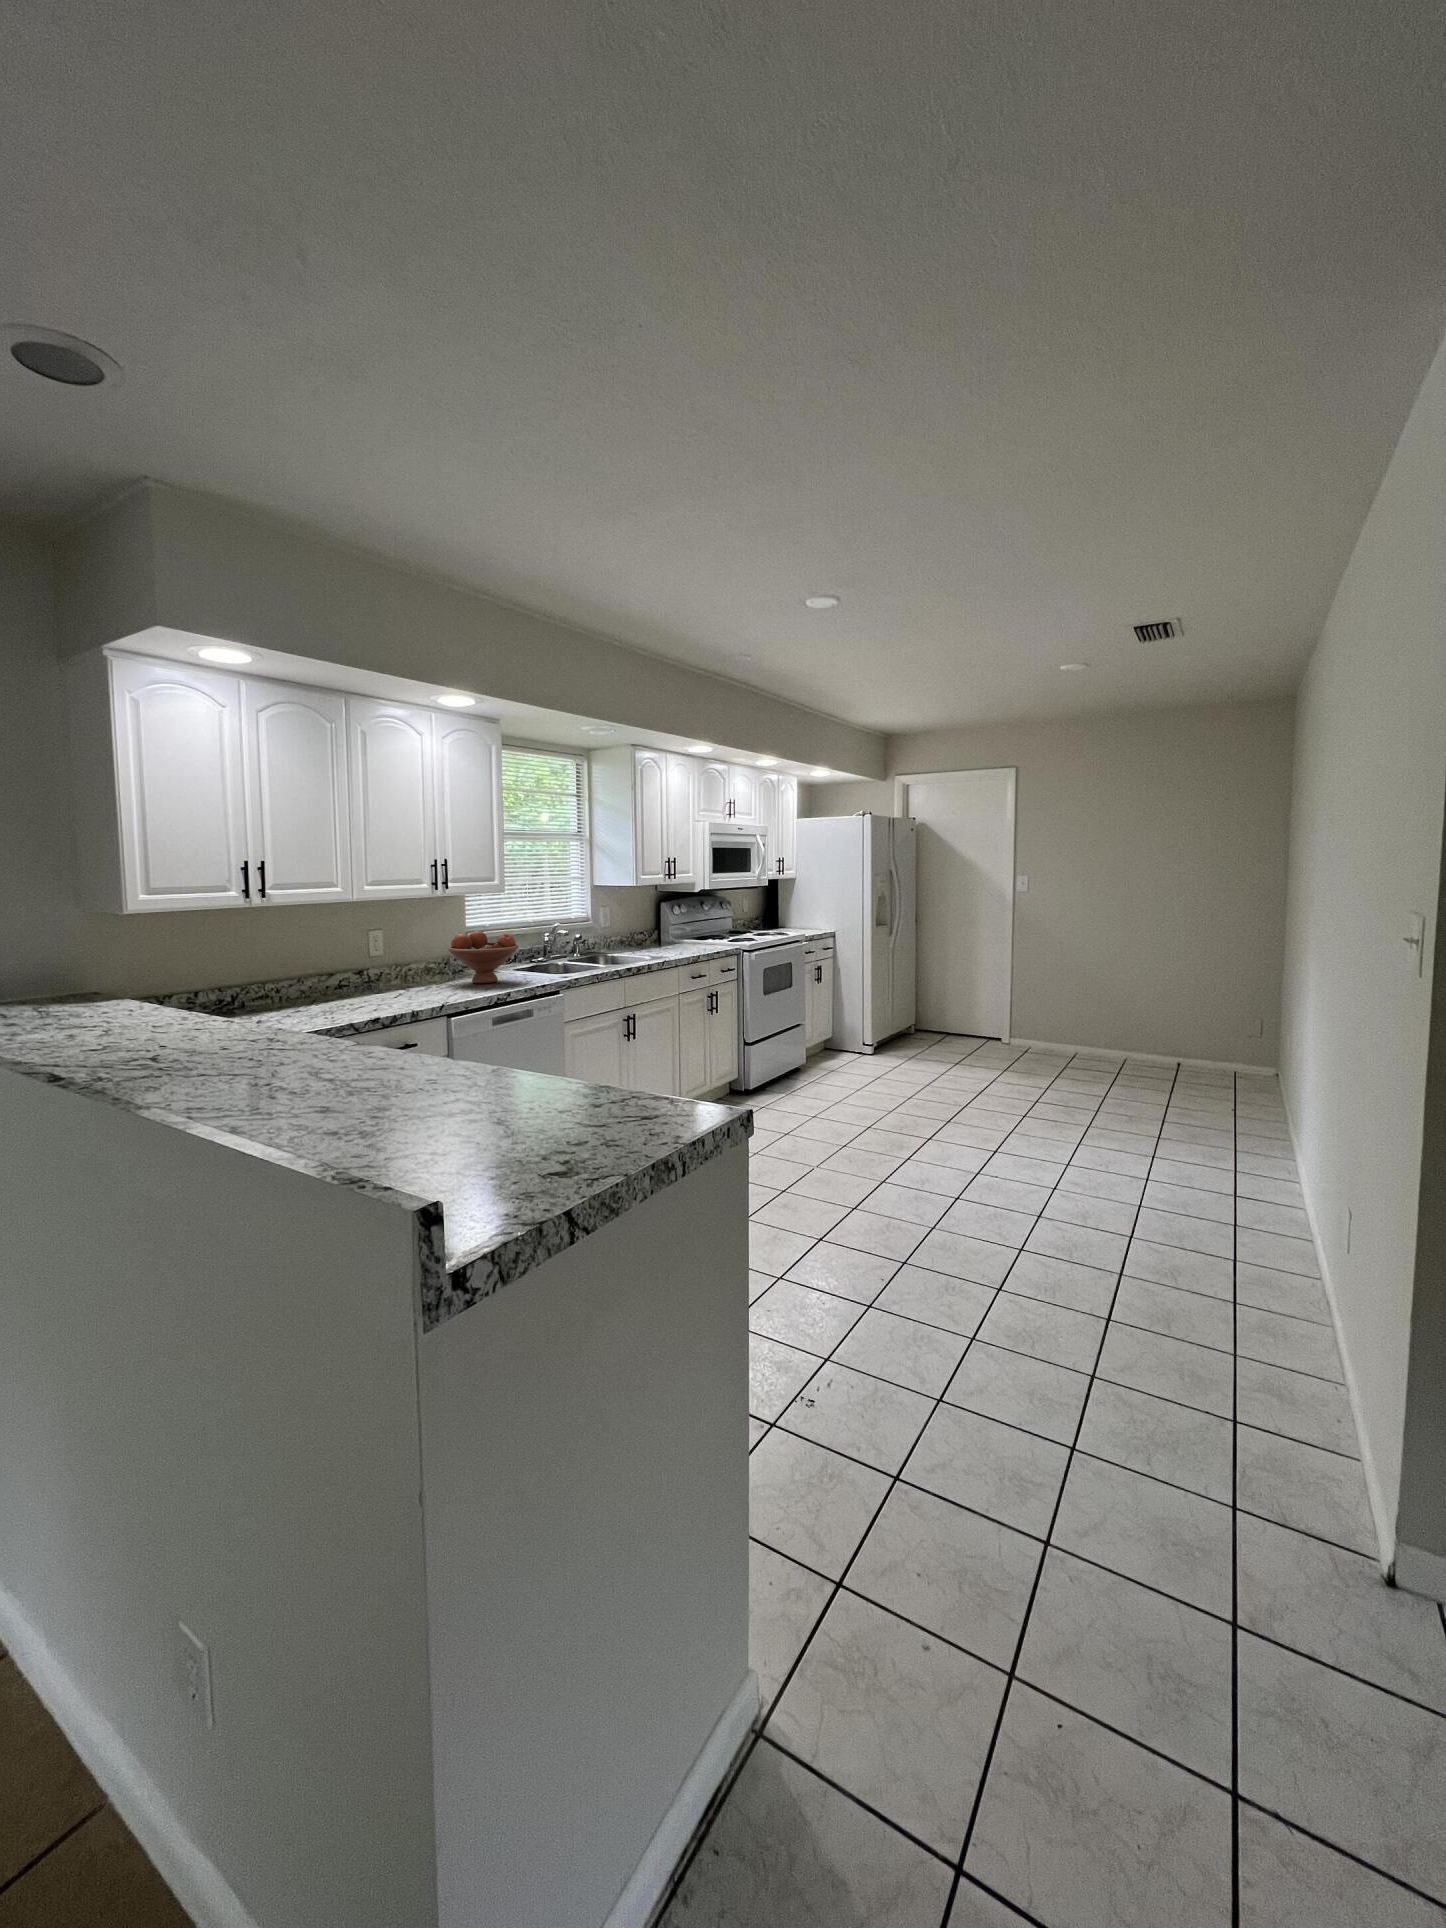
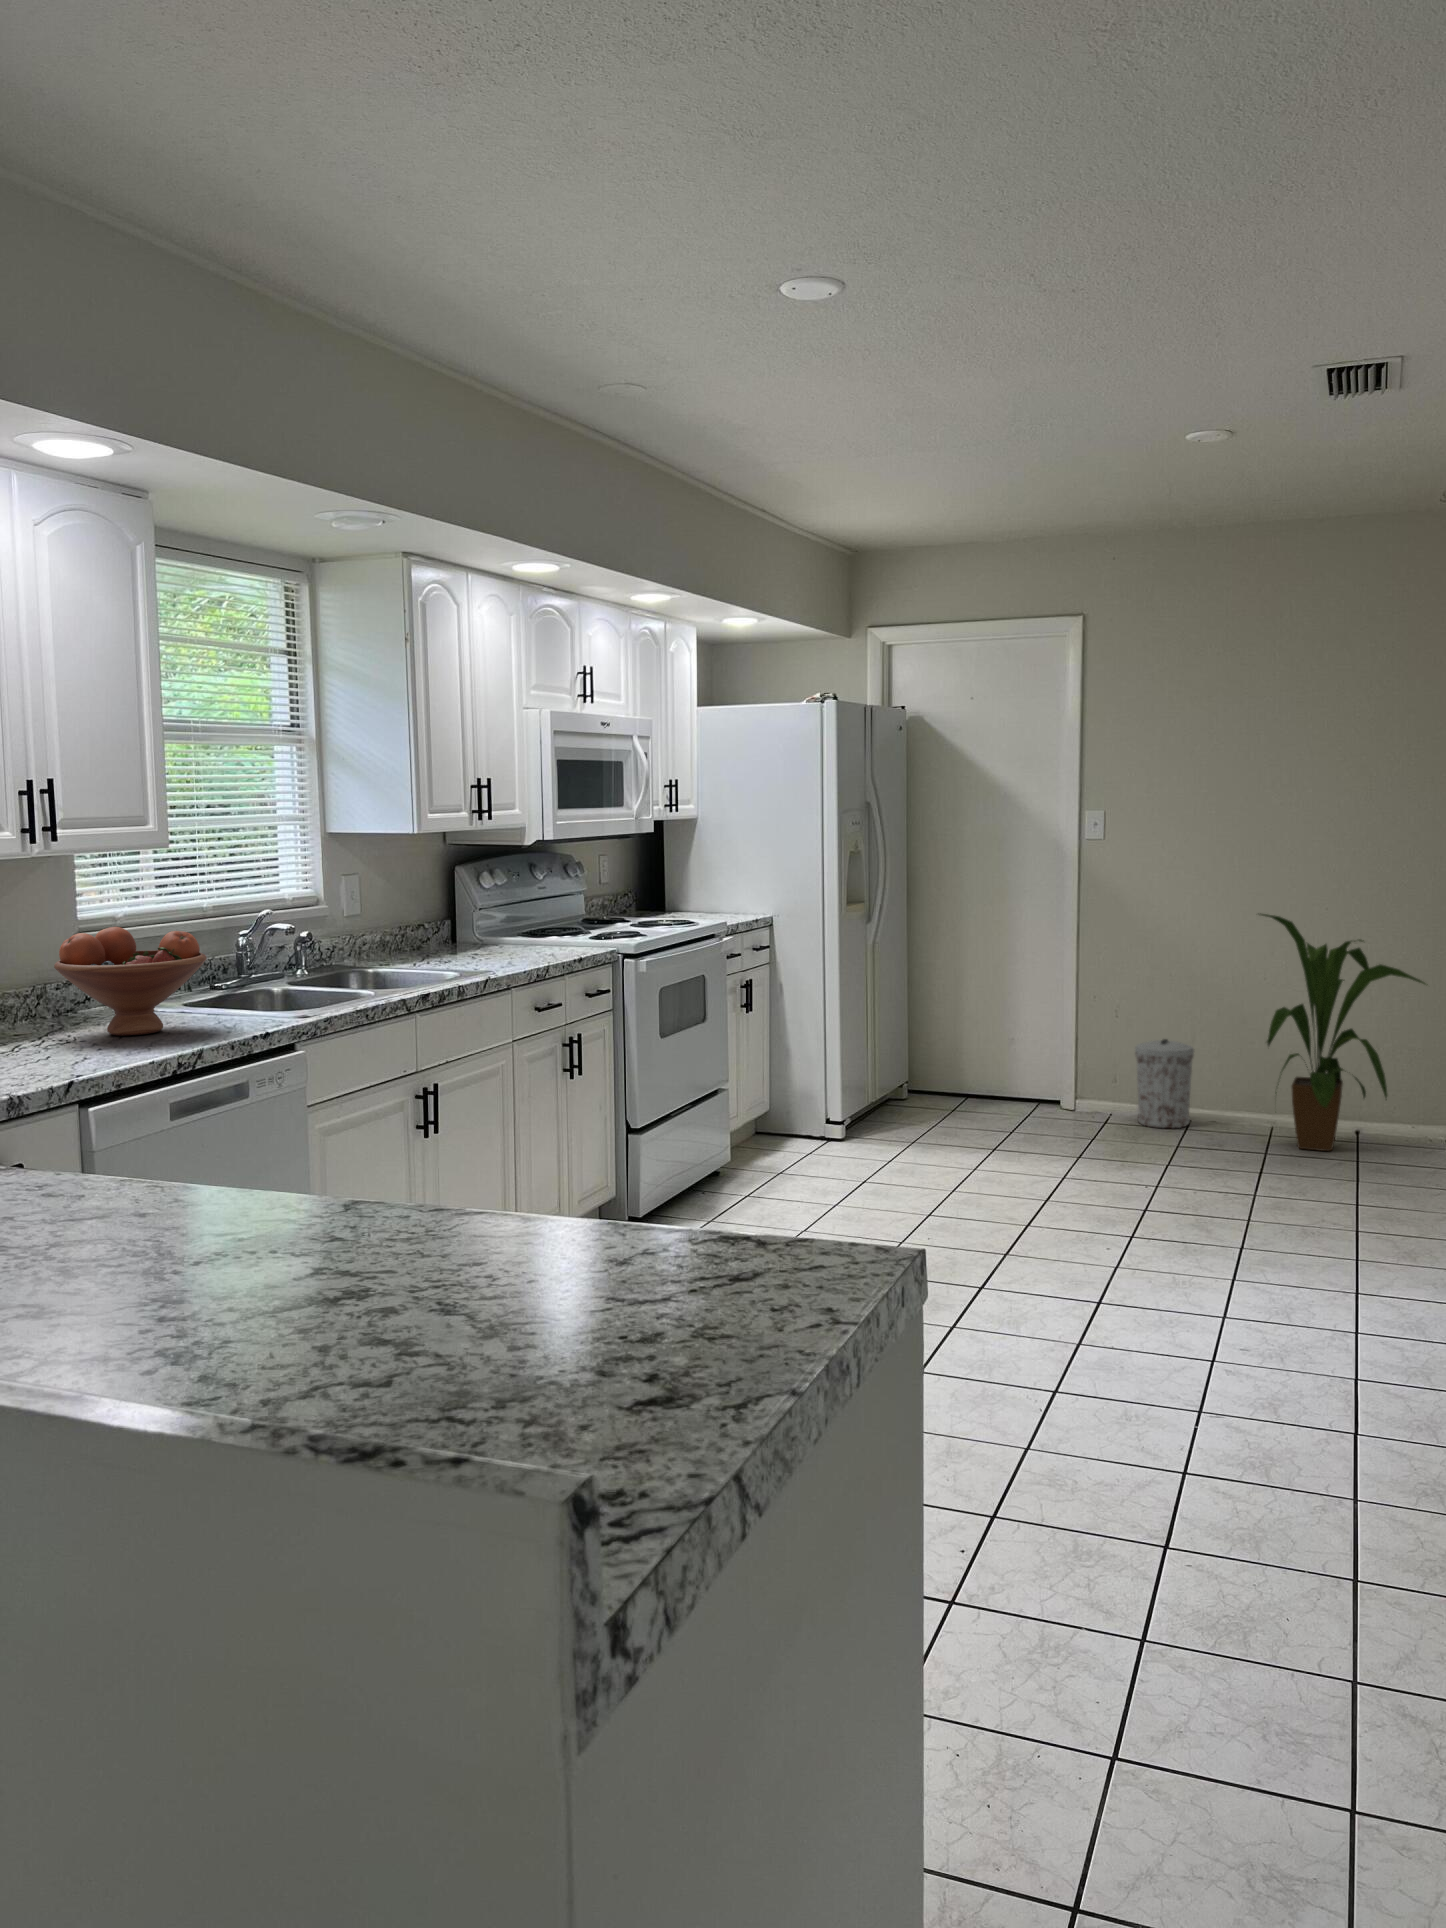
house plant: none [1117,937,1229,1078] -> present [1261,914,1425,1151]
trash can: none [1044,1008,1081,1059] -> present [1135,1039,1194,1128]

